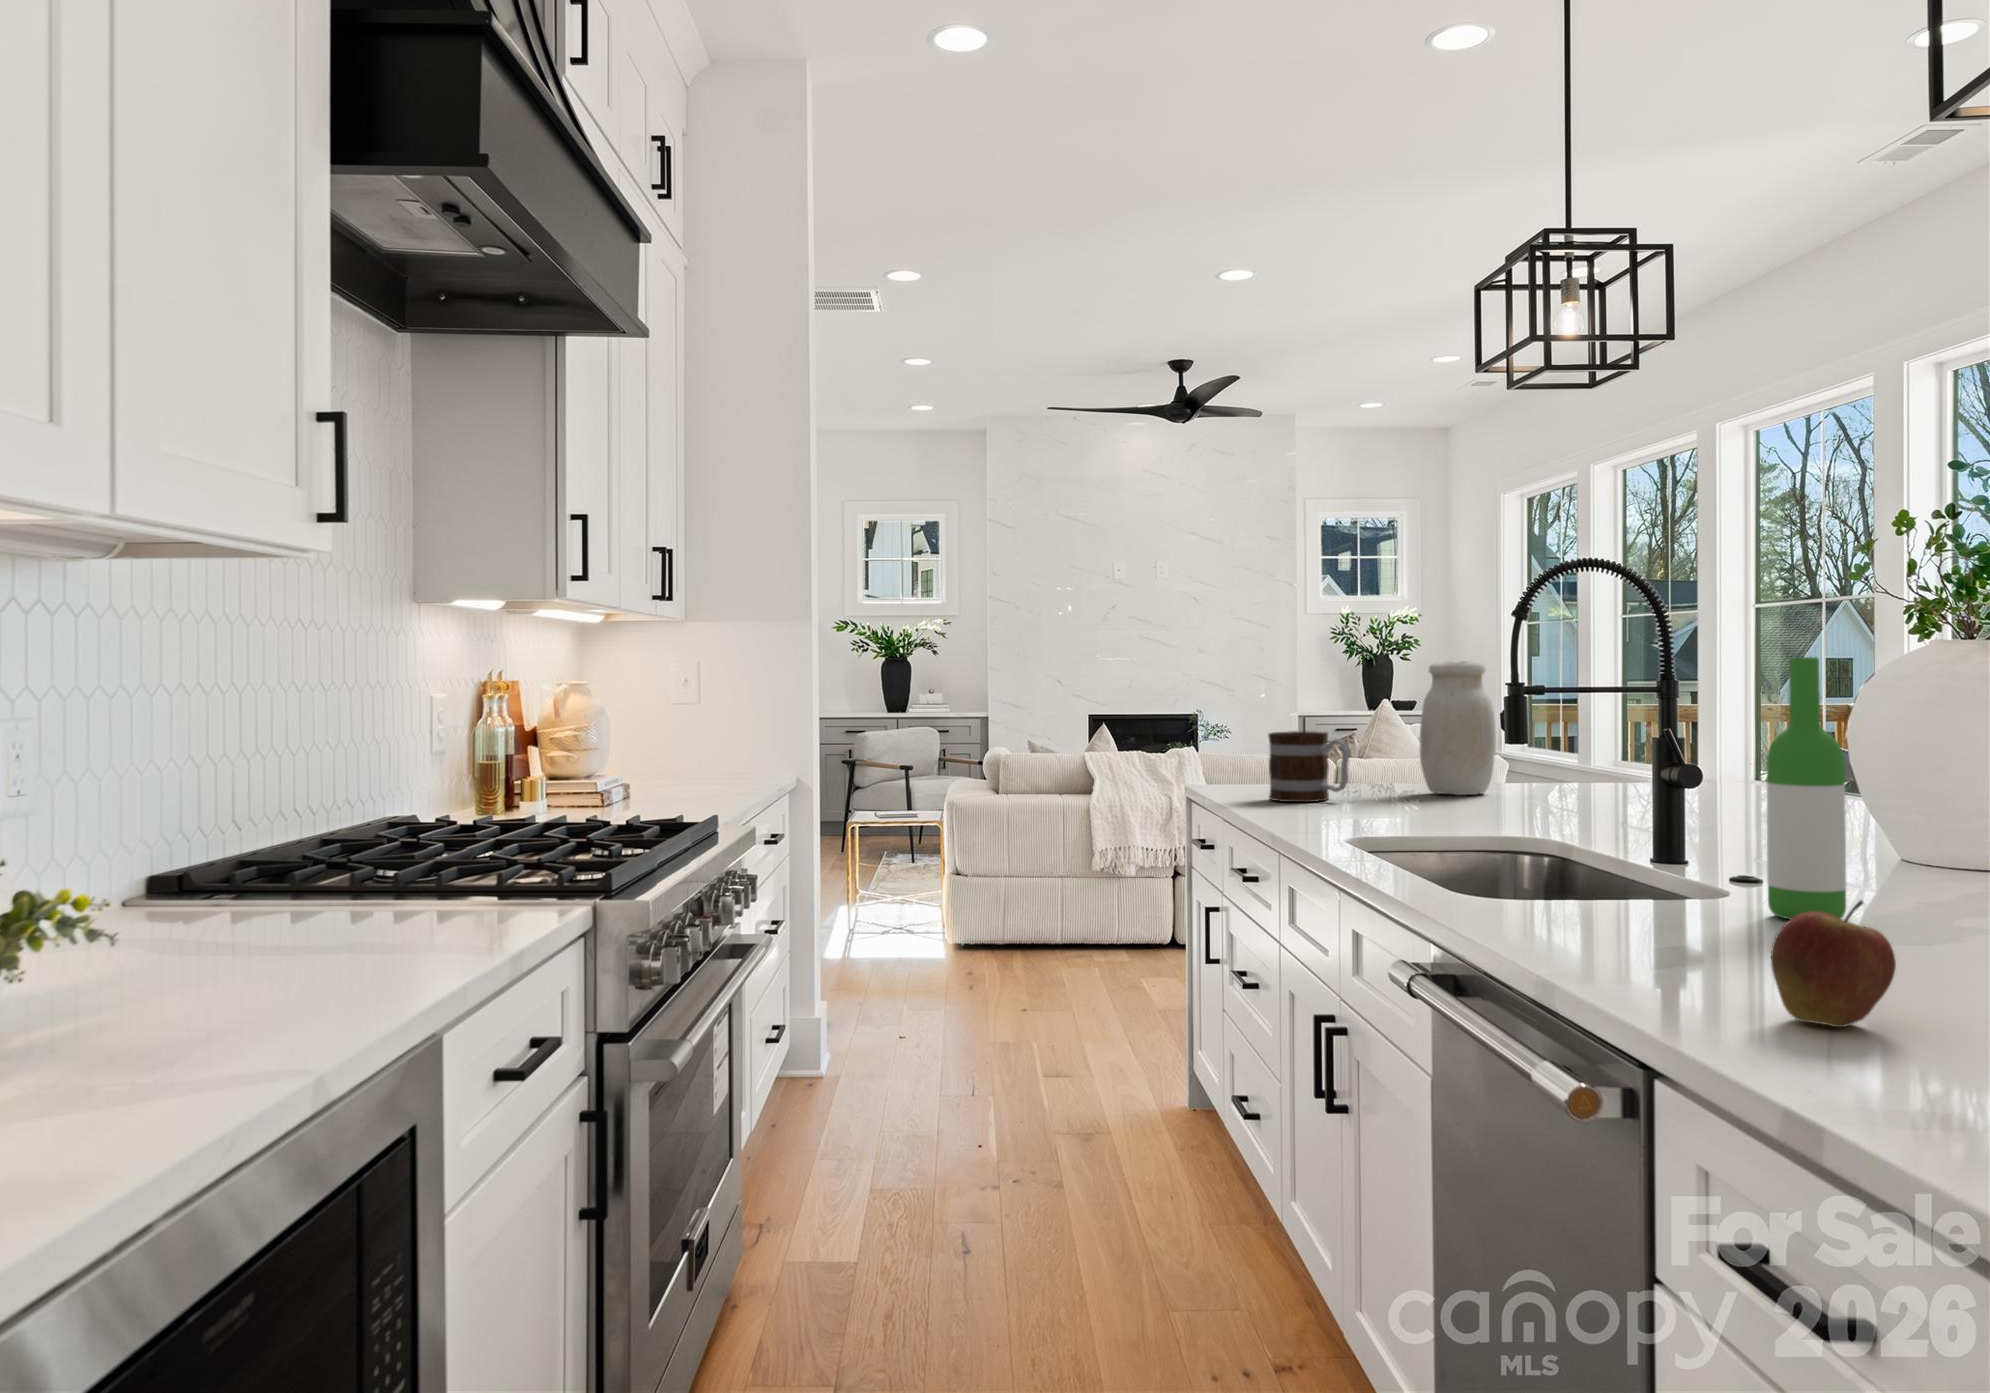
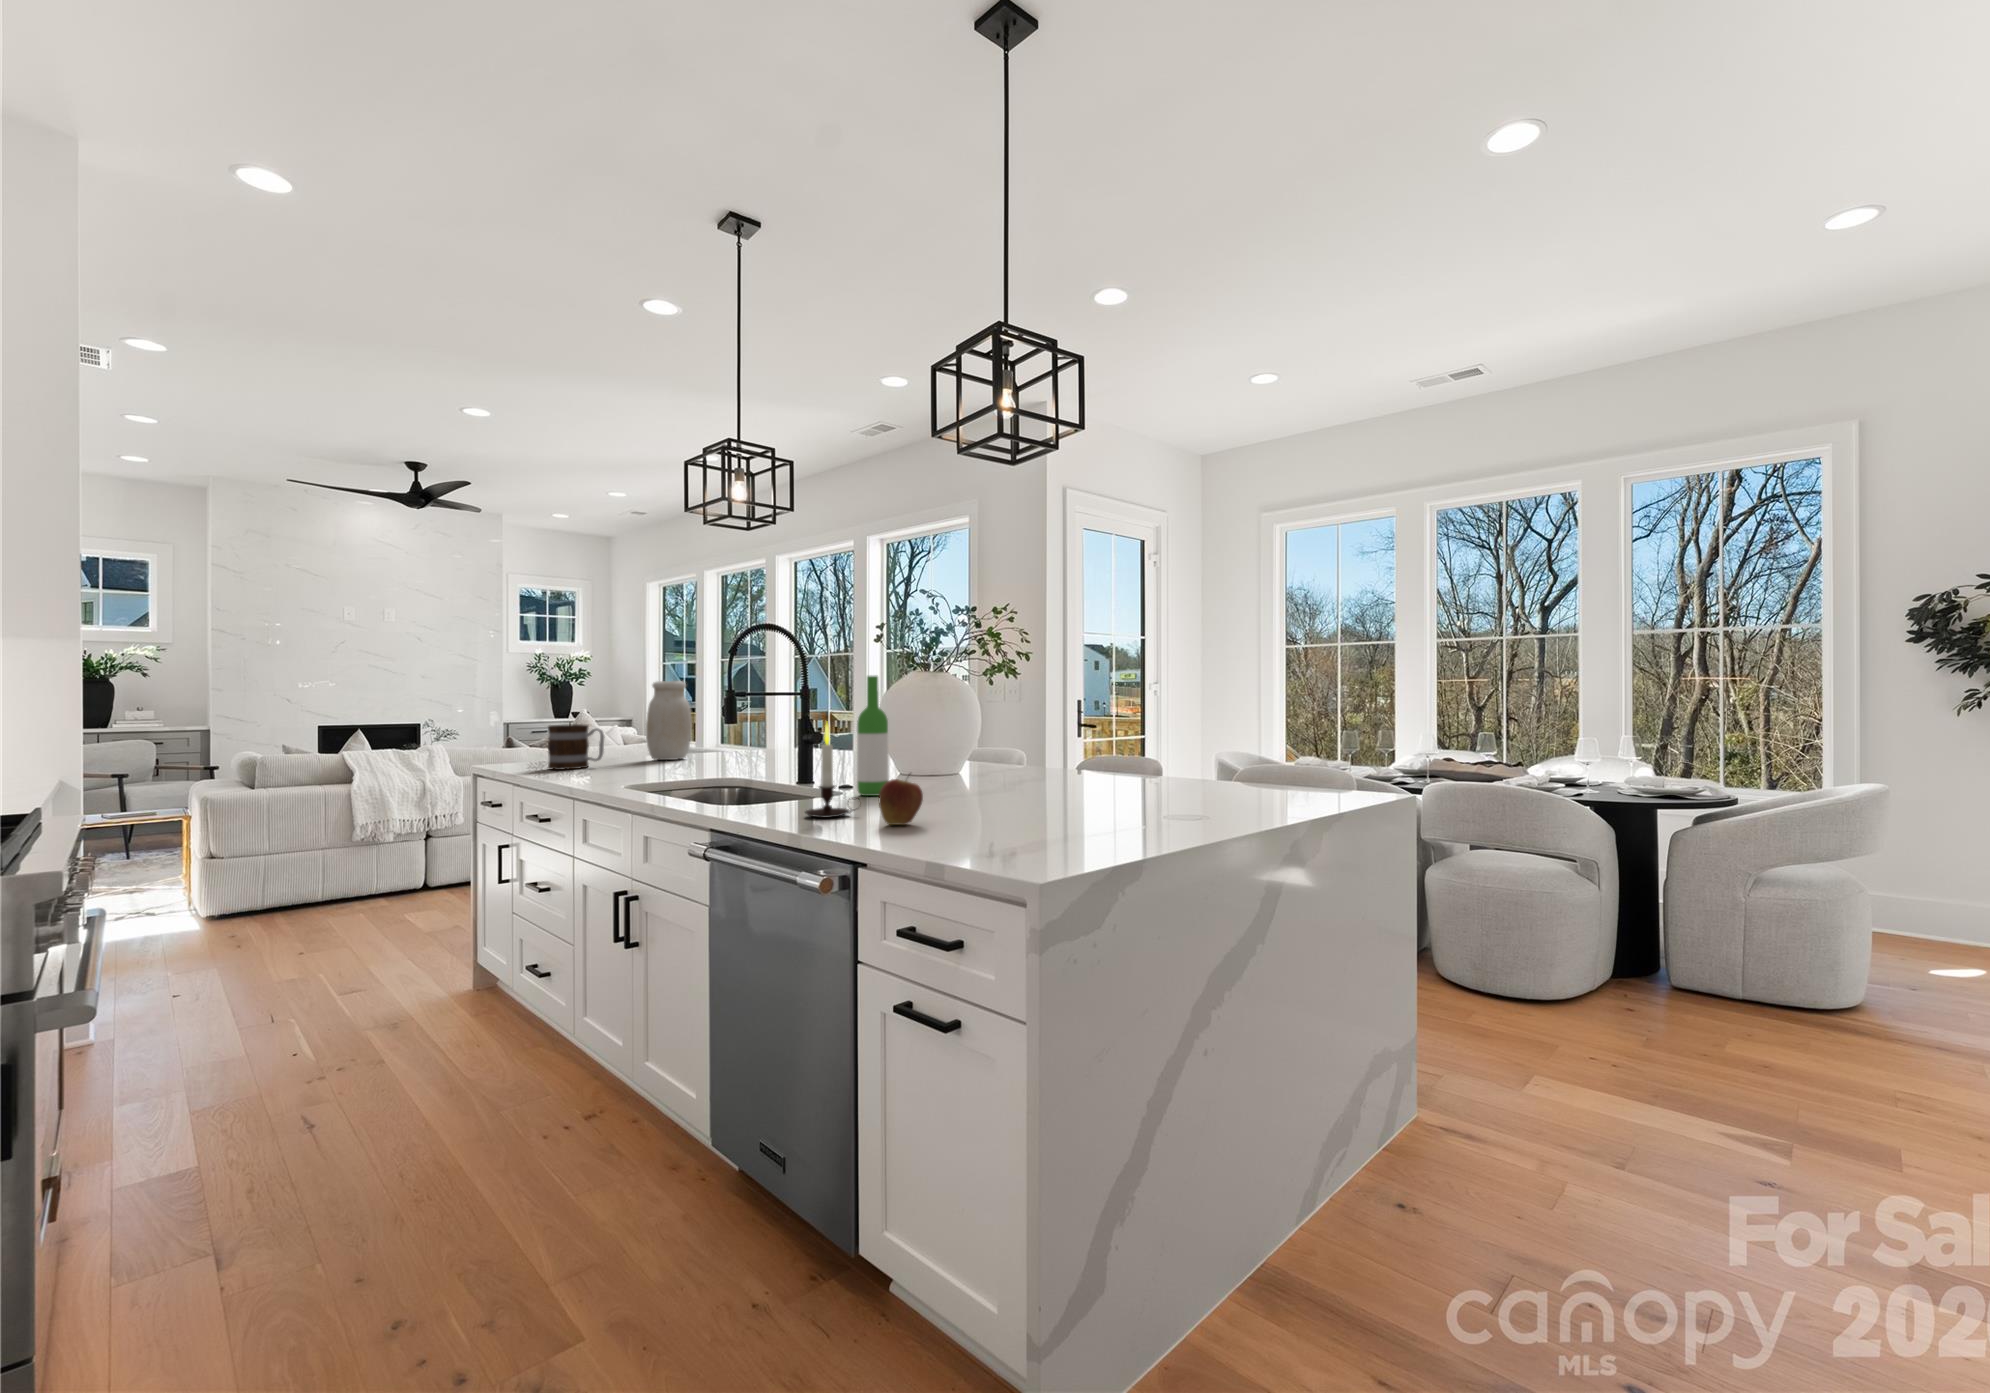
candle: none [1610,763,1745,973] -> present [805,723,856,818]

